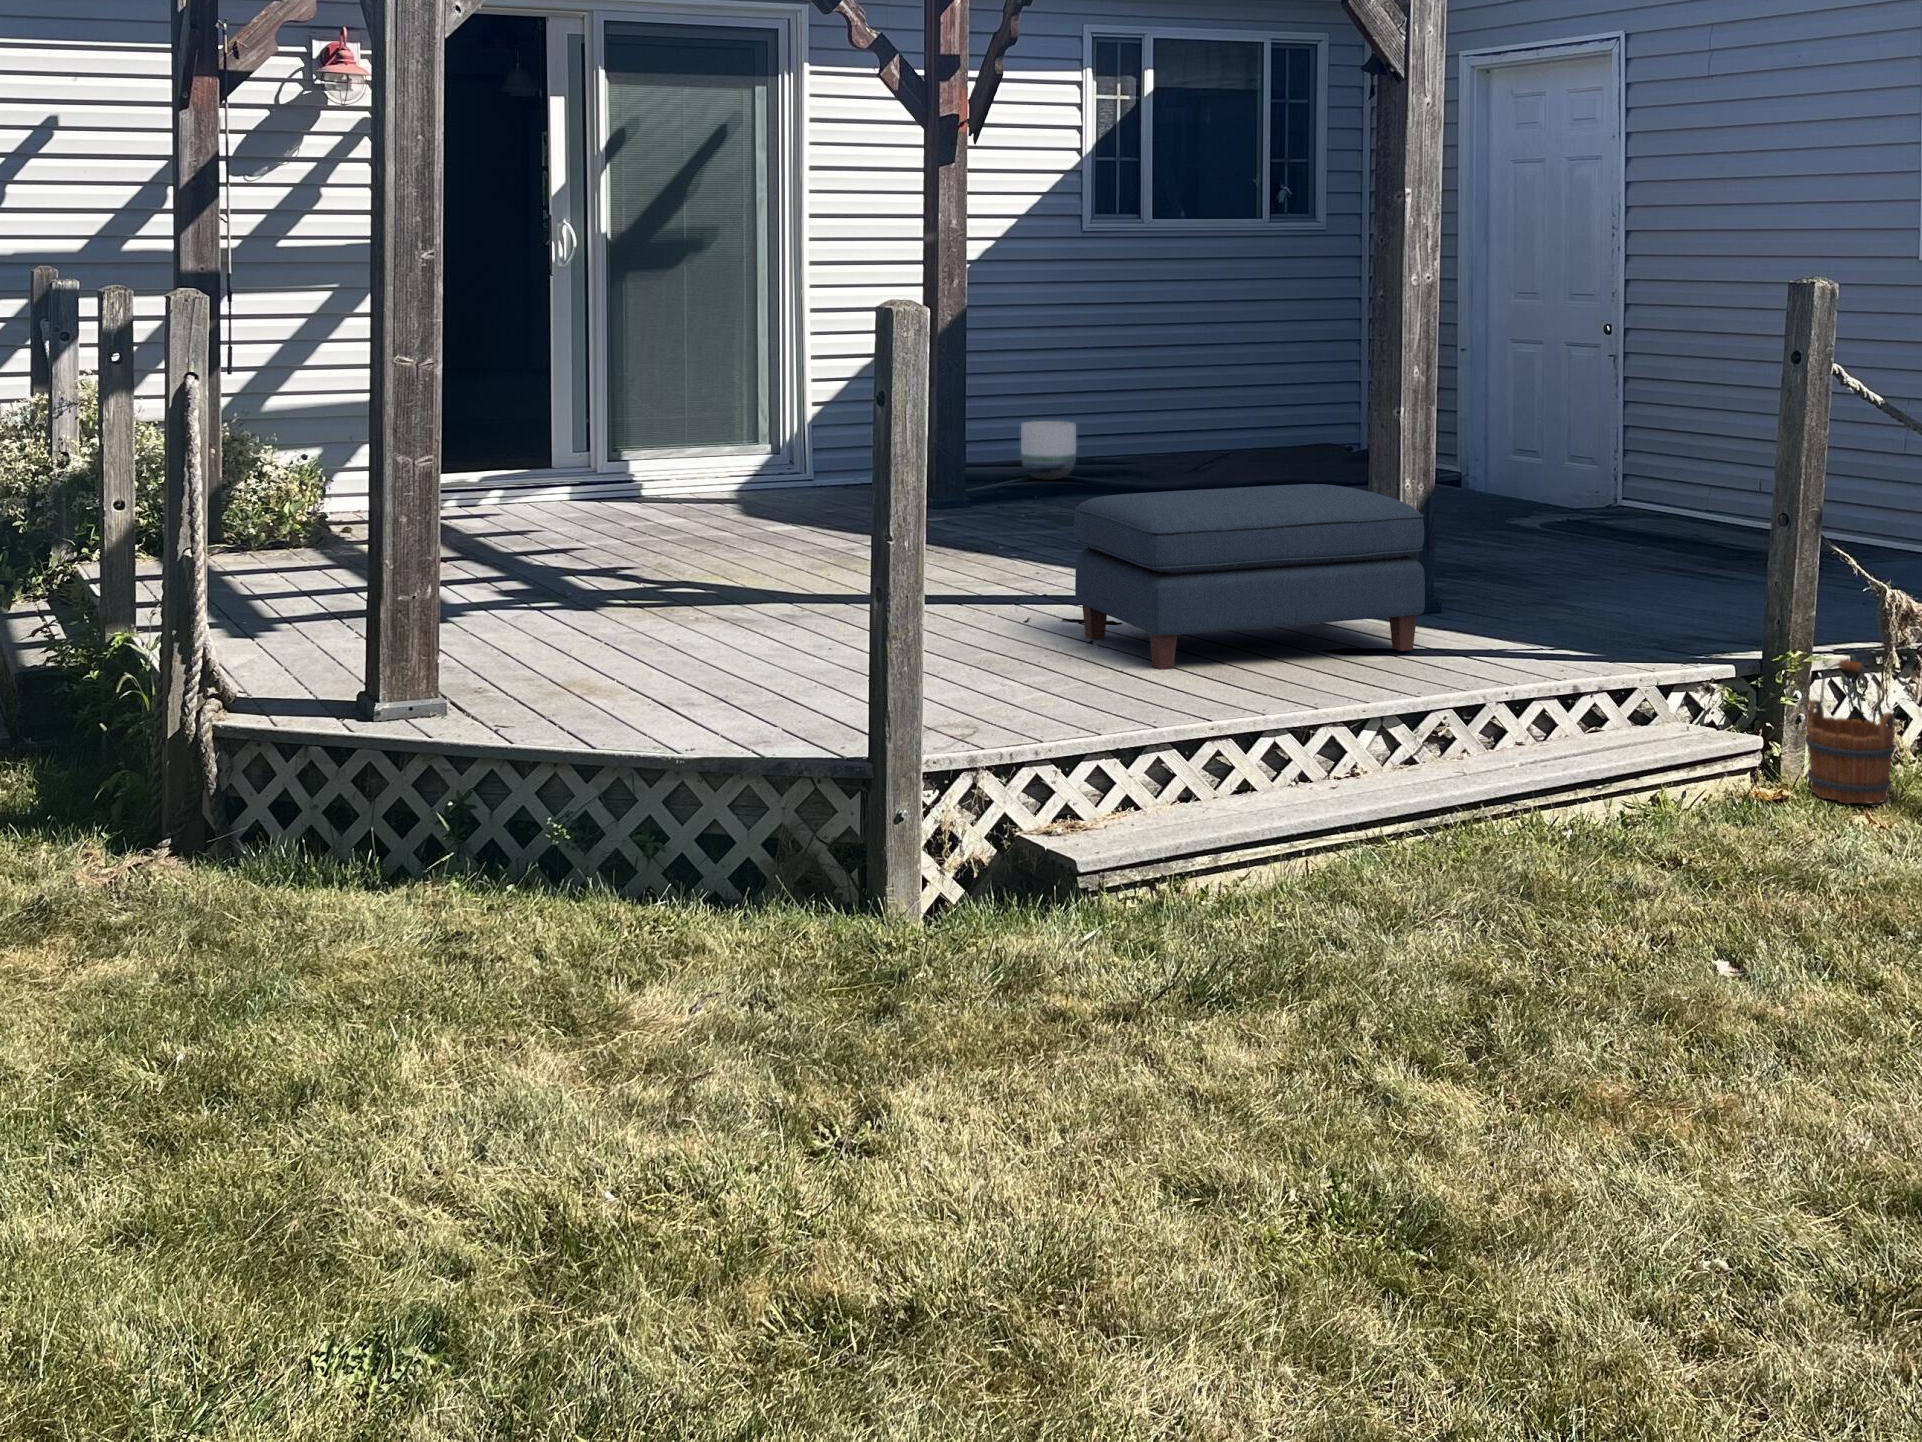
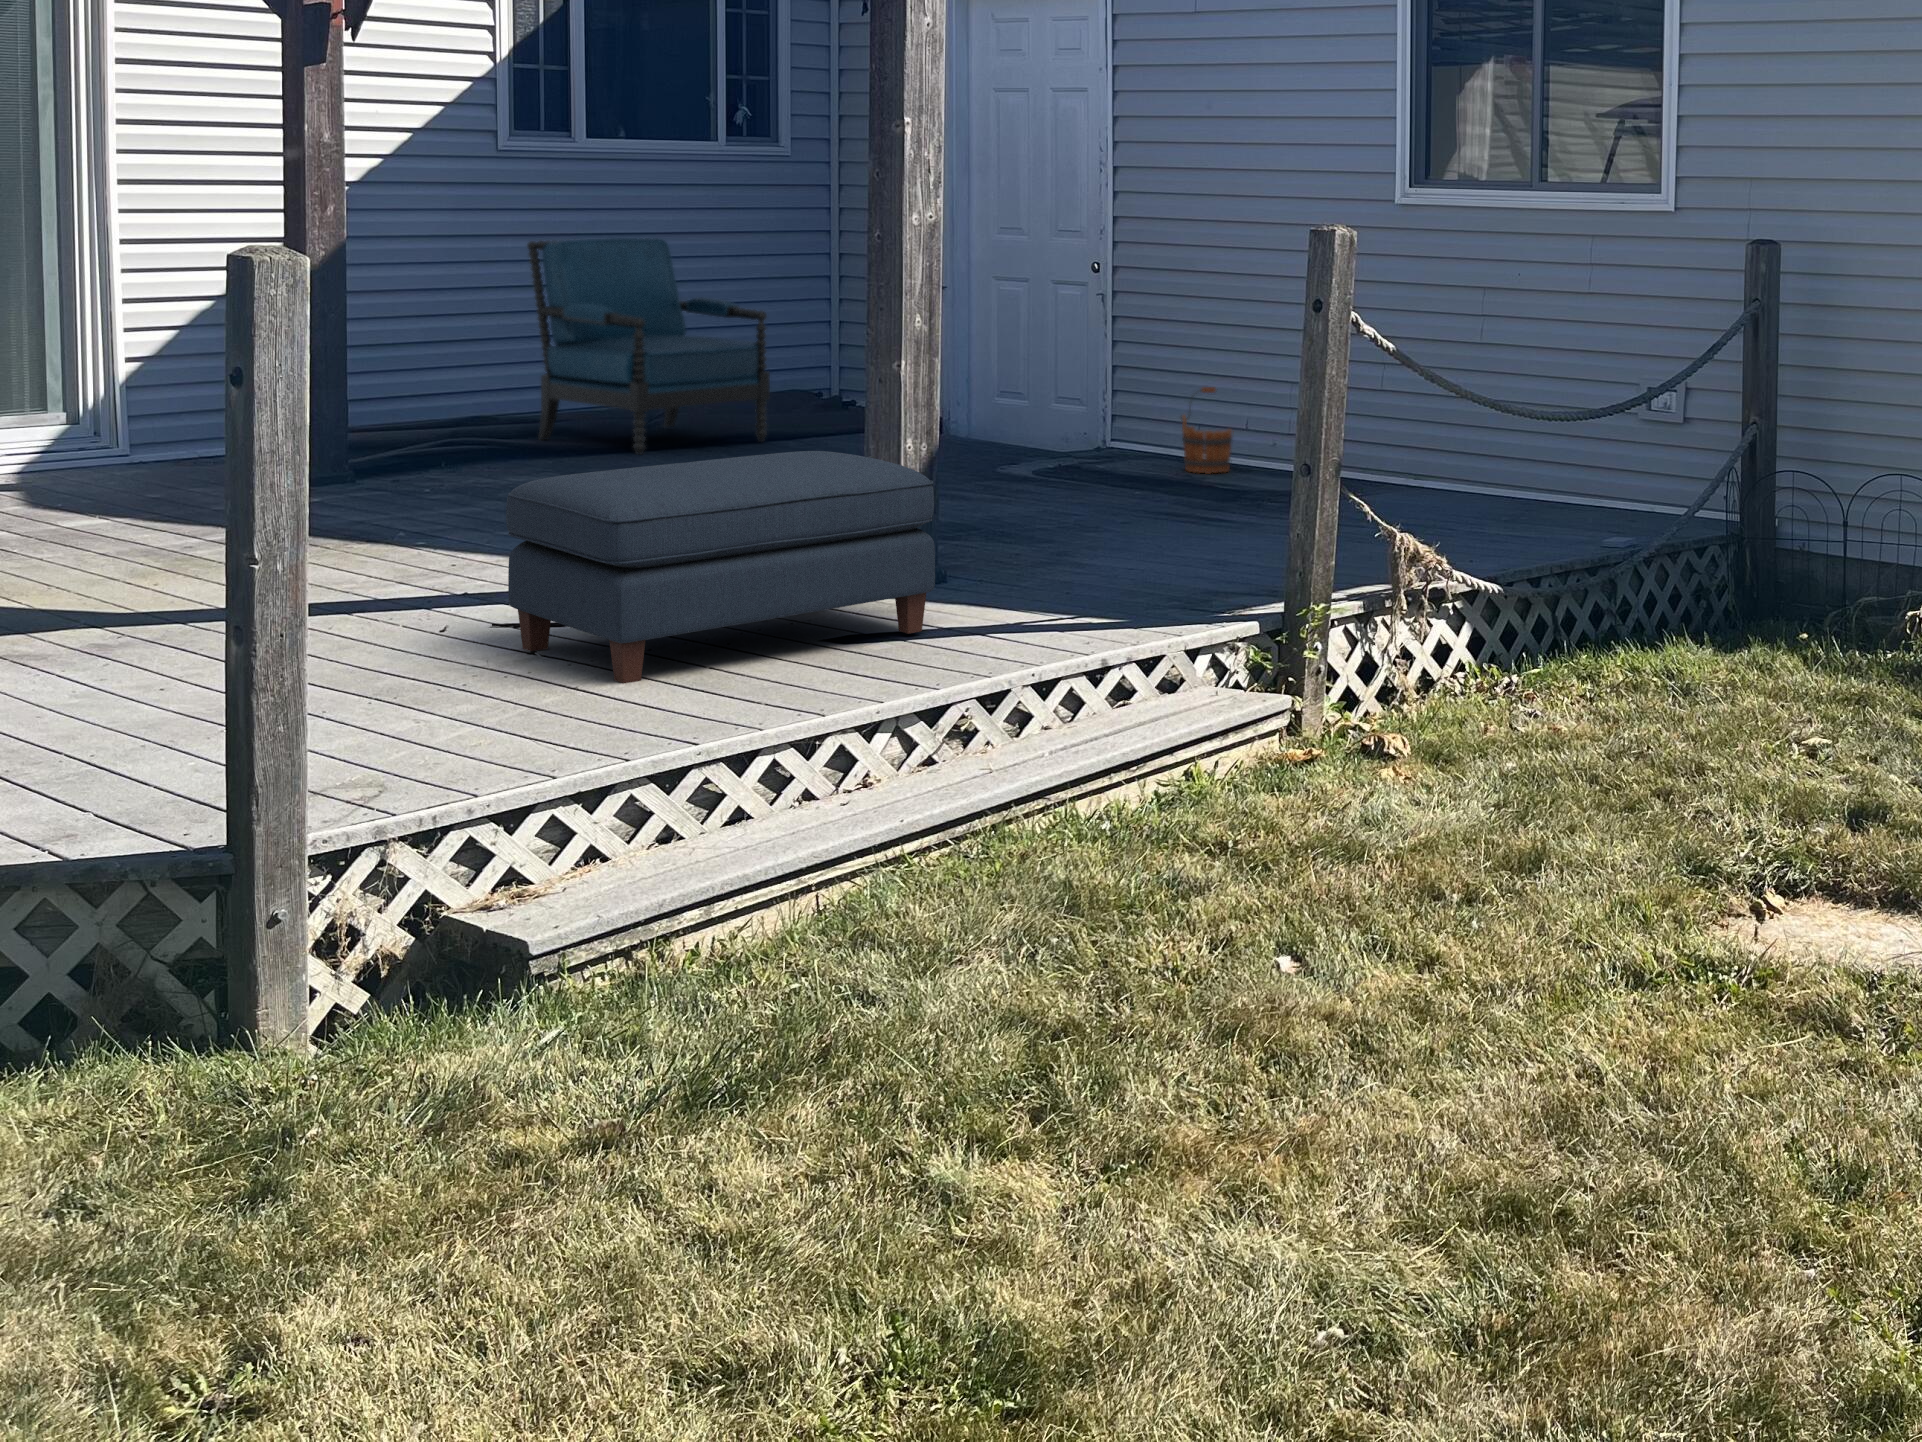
chair: none [1106,302,1304,492] -> present [527,238,770,455]
planter: present [1021,421,1076,480] -> none [418,378,491,448]
wooden bucket: present [1805,660,1896,804] -> present [1181,387,1232,474]

